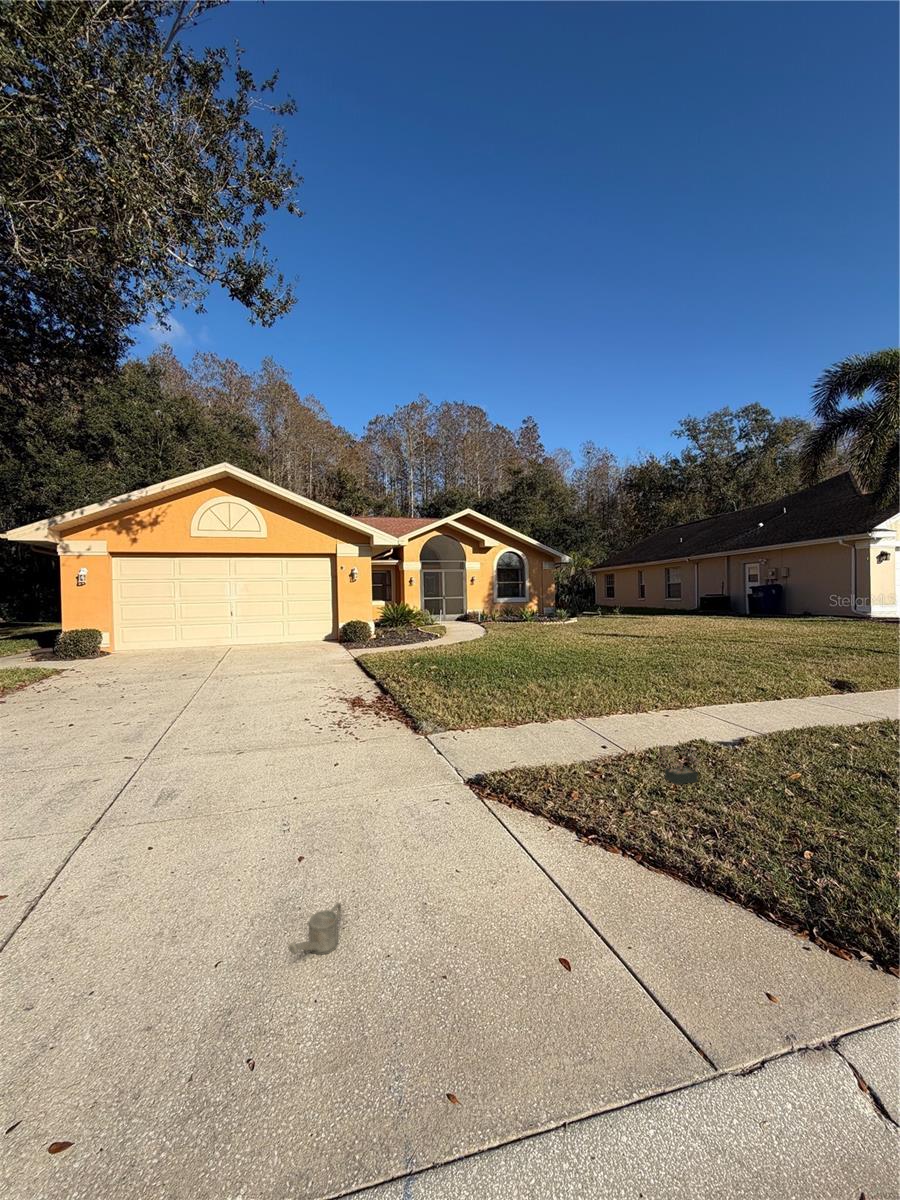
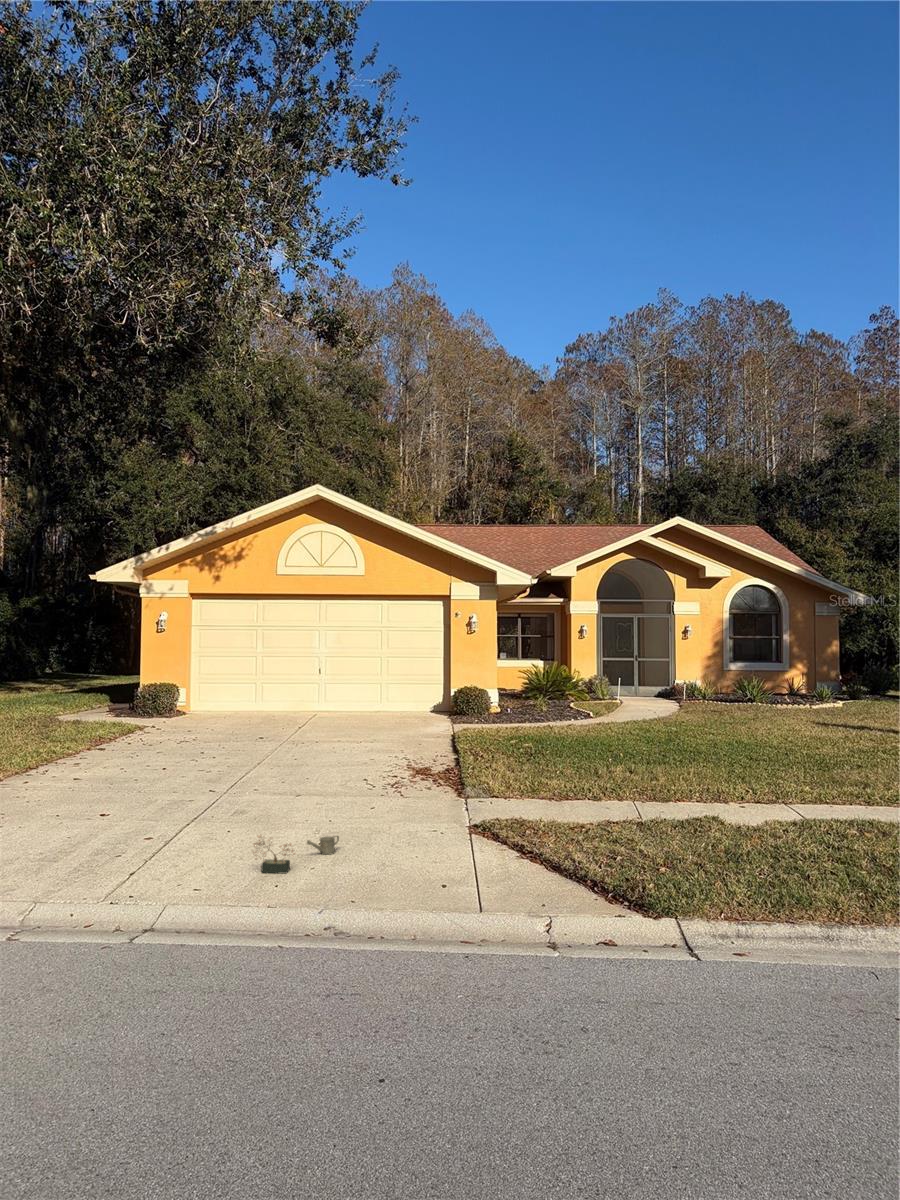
decorative plant: present [658,746,700,784] -> present [253,834,295,873]

